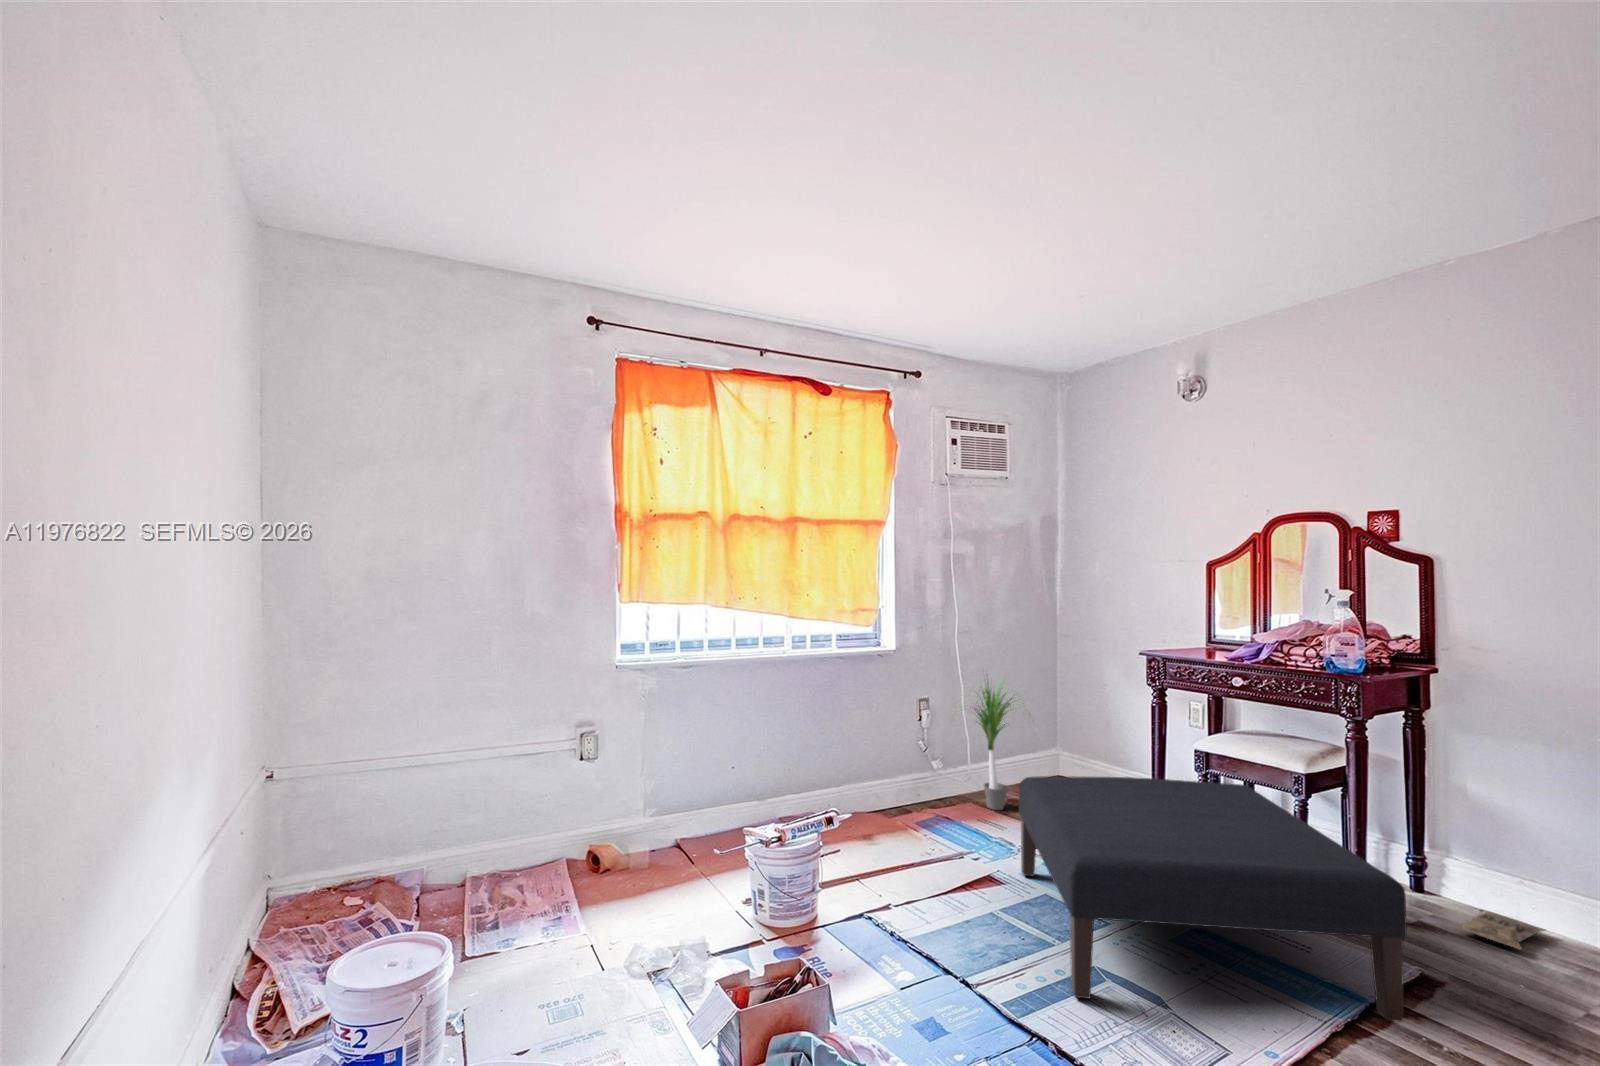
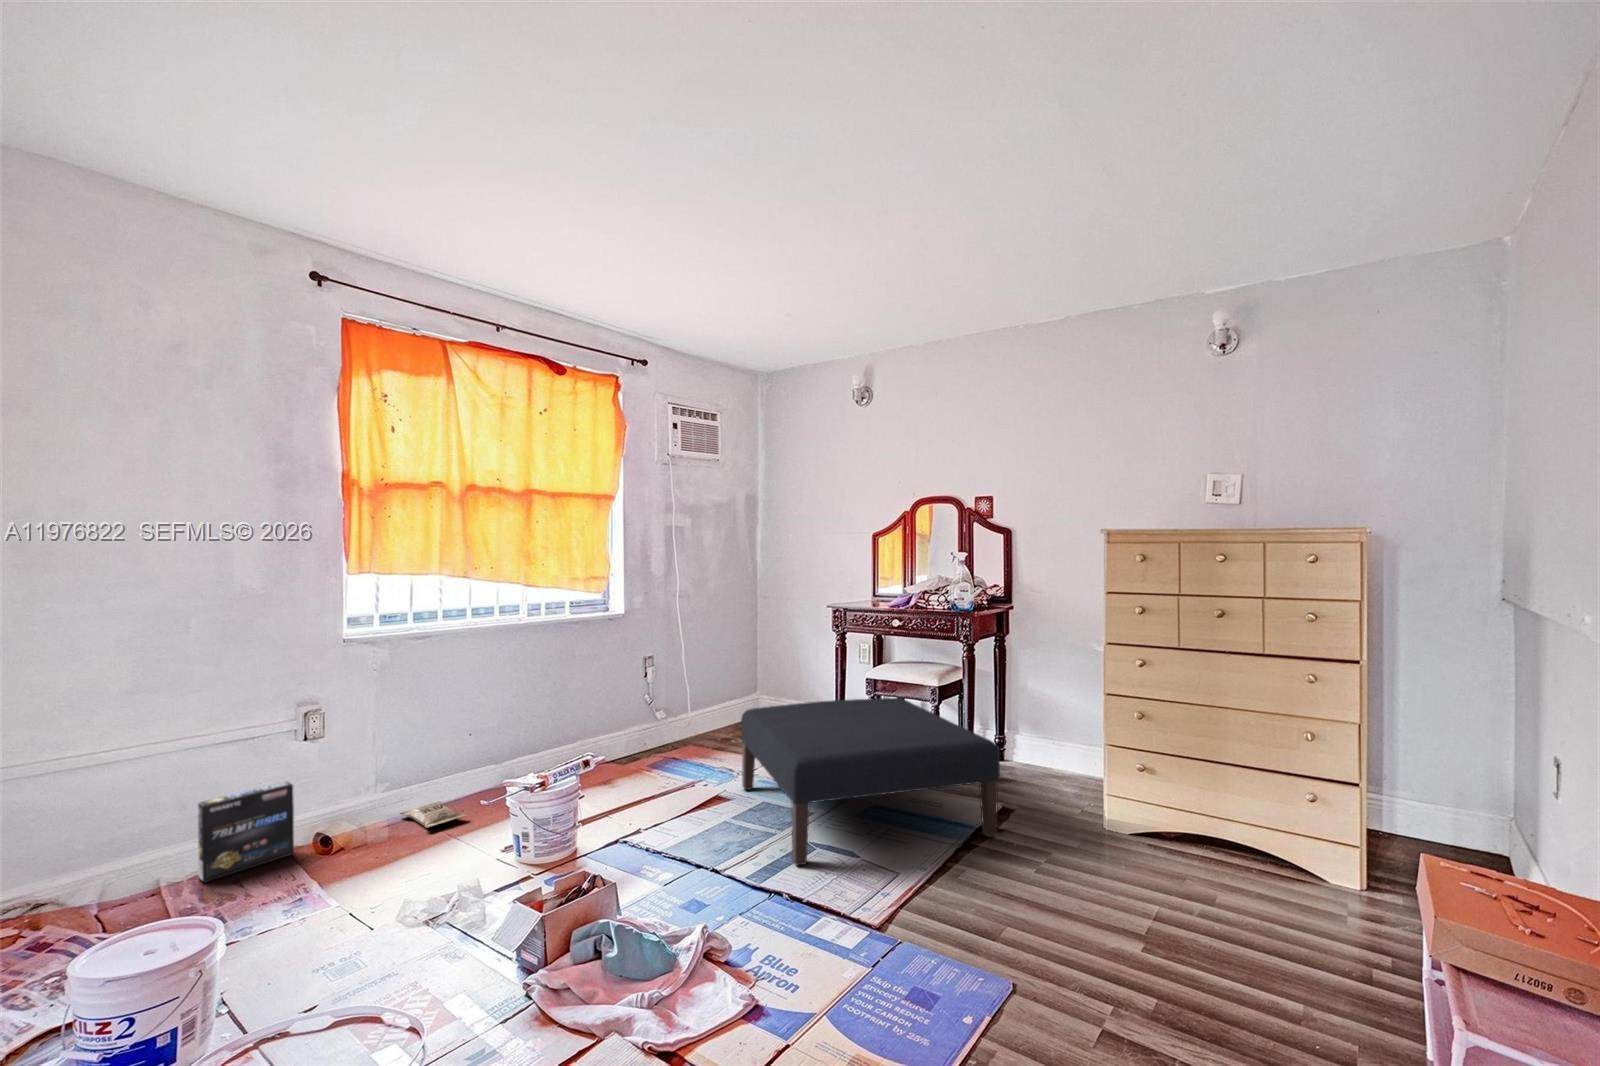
potted plant: present [958,686,1028,810] -> none [672,625,749,746]
box: none [500,796,573,881] -> present [198,782,294,882]
bag: present [1456,909,1546,949] -> present [400,802,467,827]

